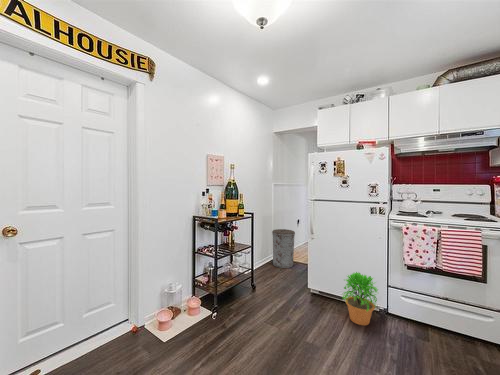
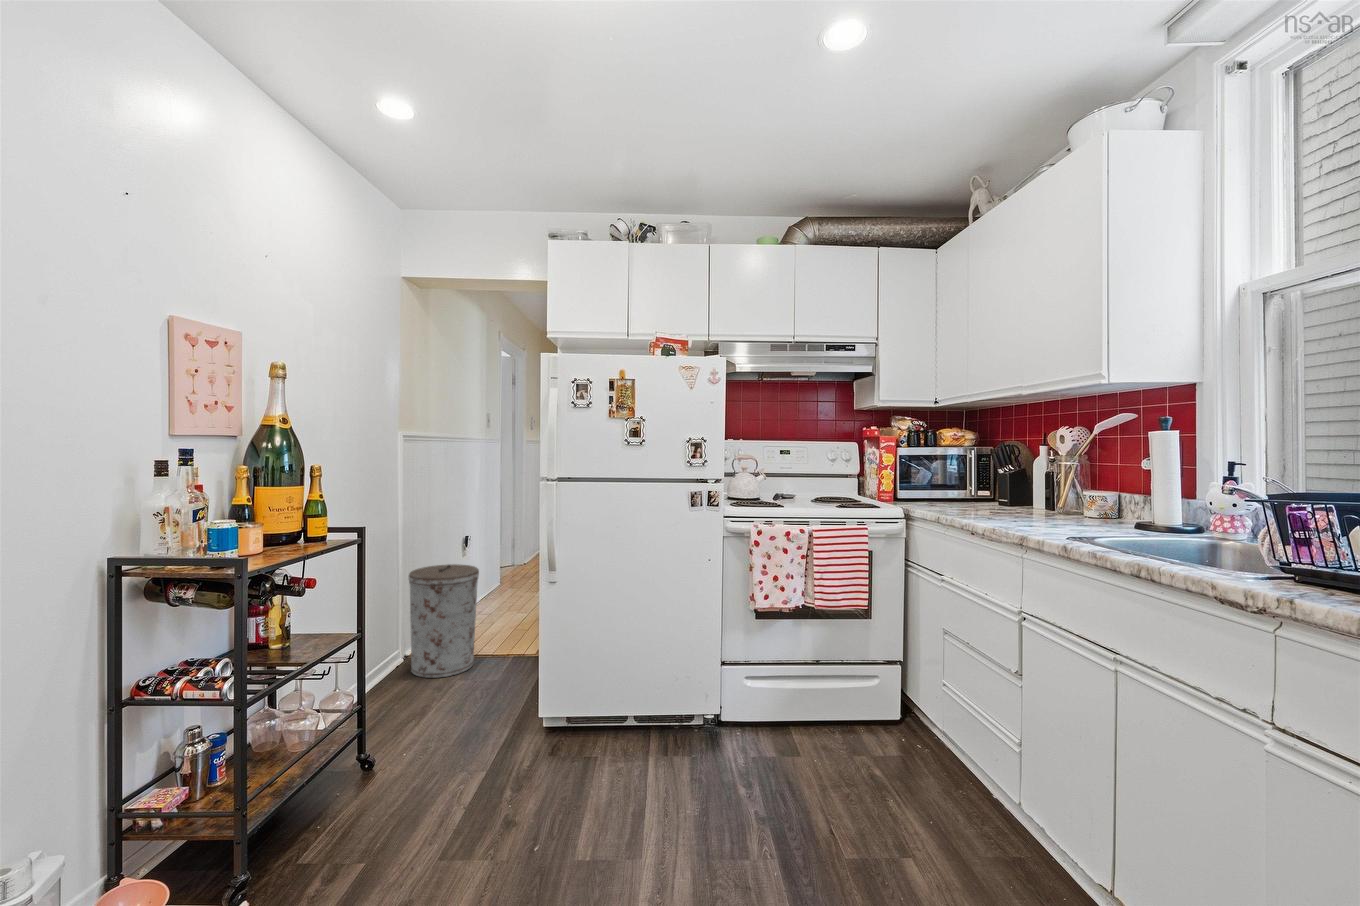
potted plant: present [343,272,378,325] -> none [633,644,717,769]

